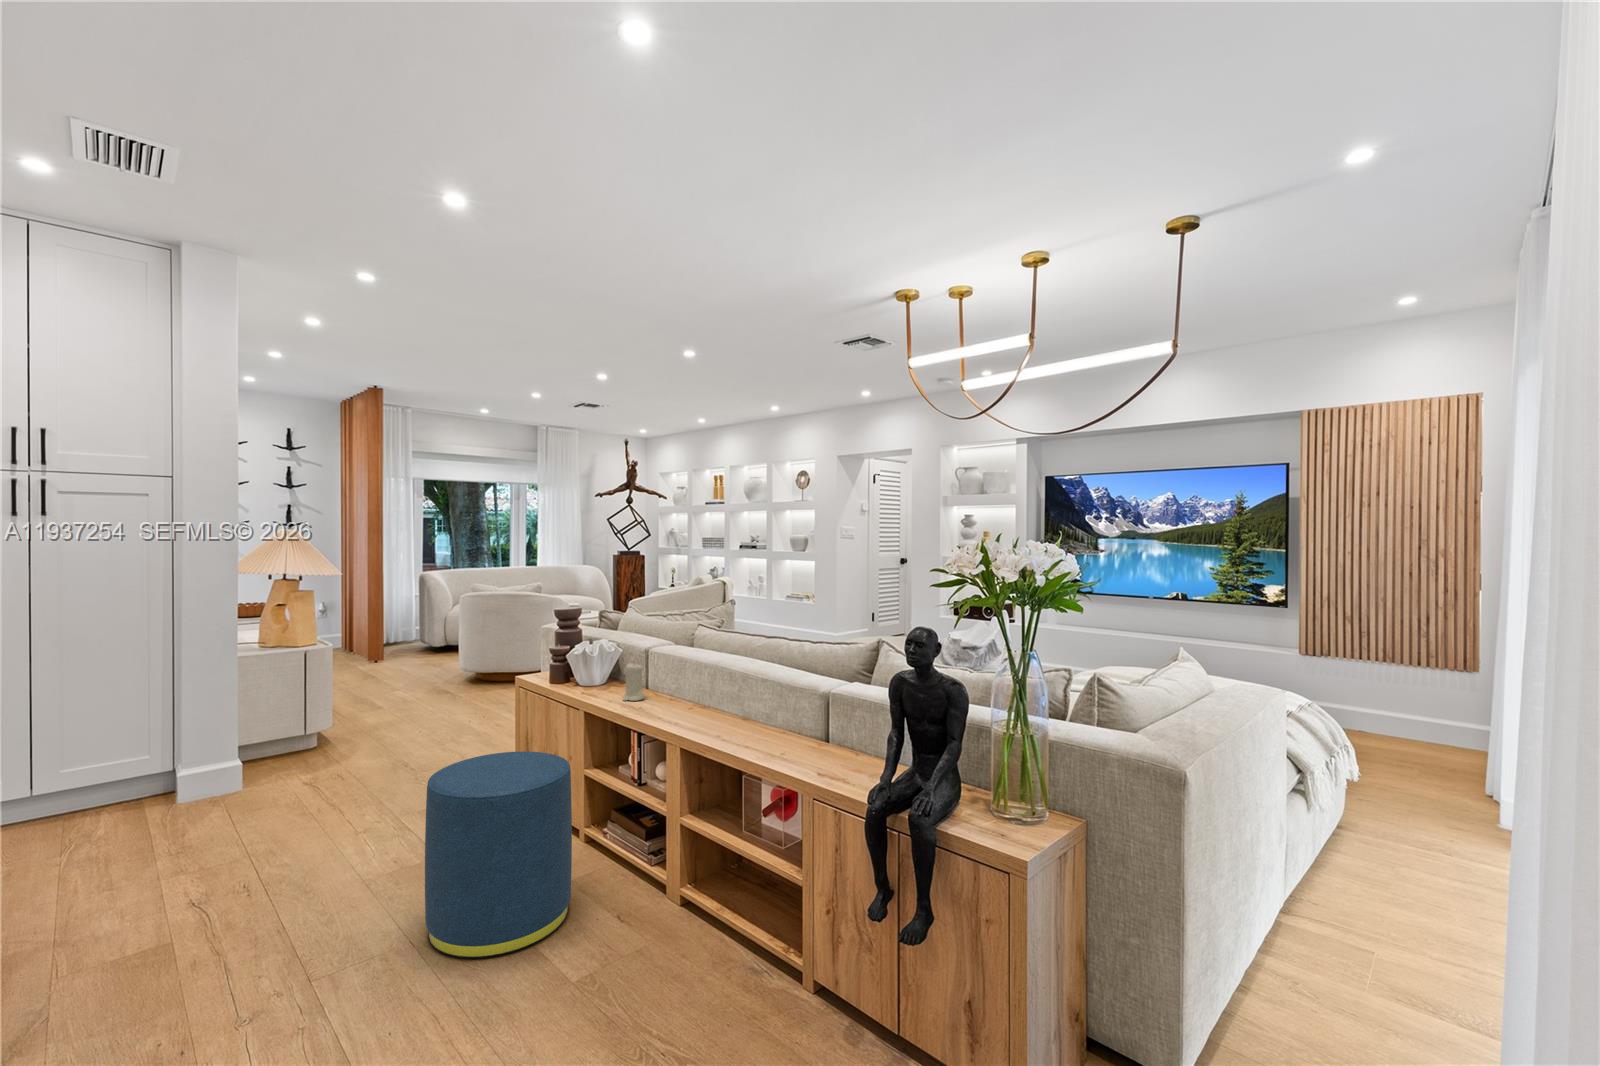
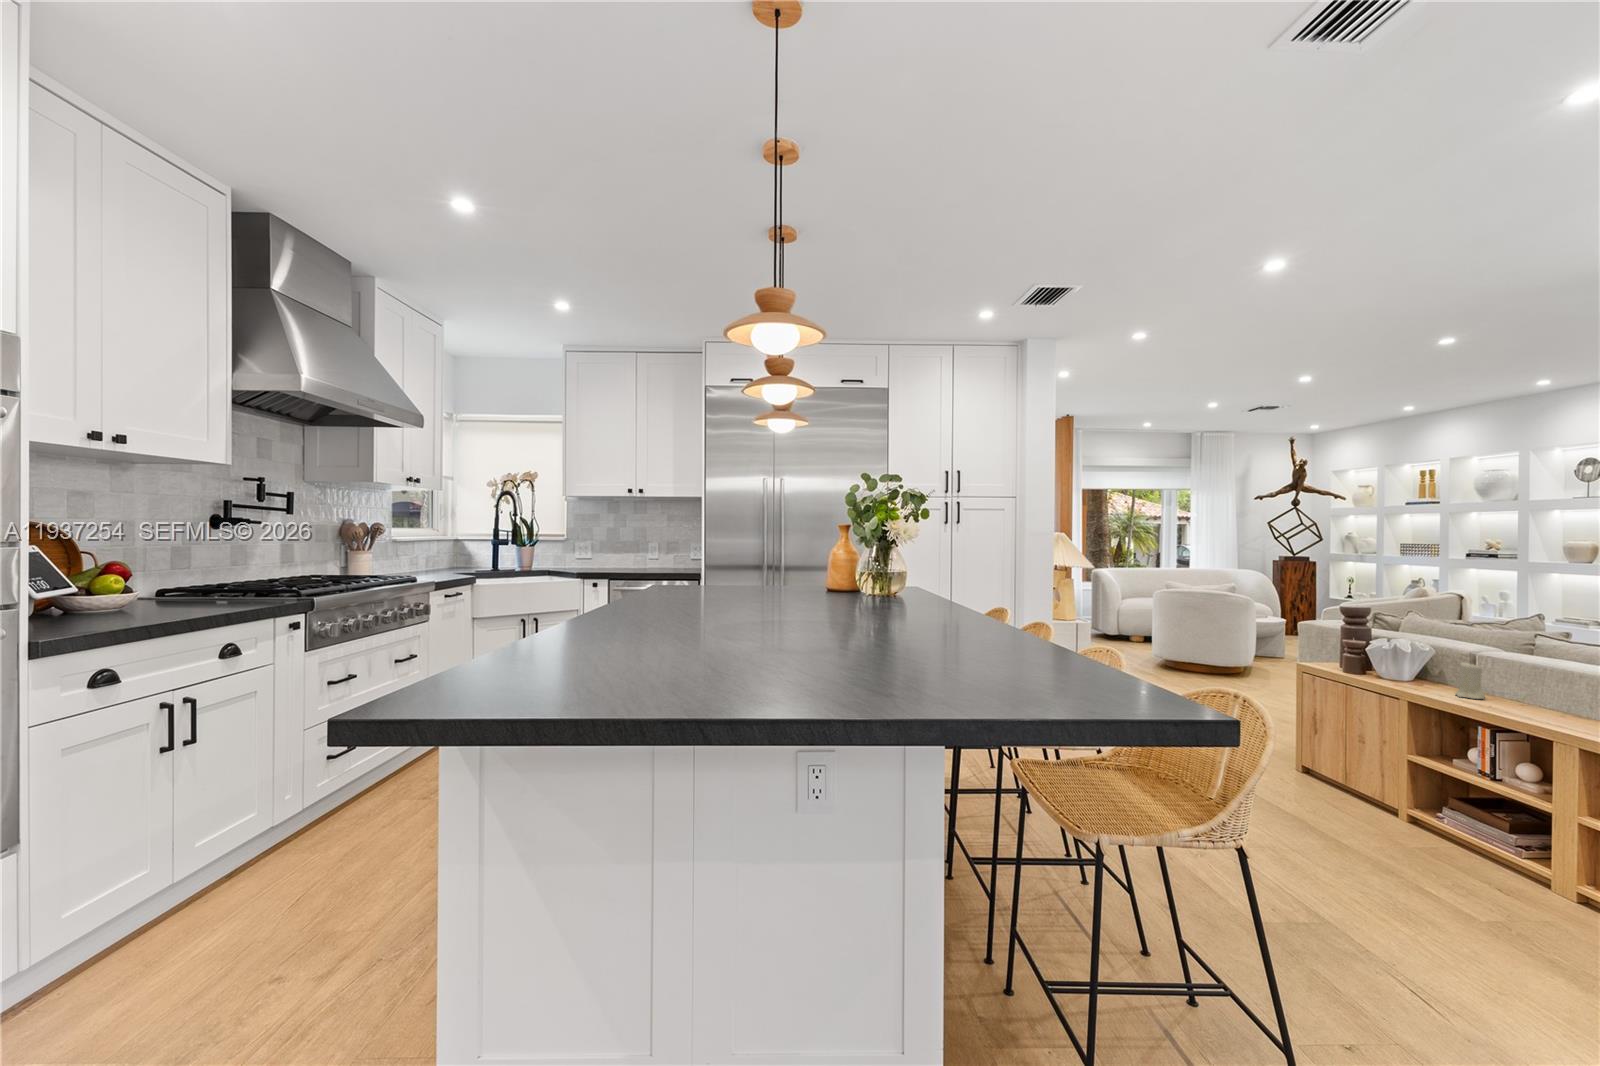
ottoman: present [425,751,572,959] -> none [1291,720,1436,886]

